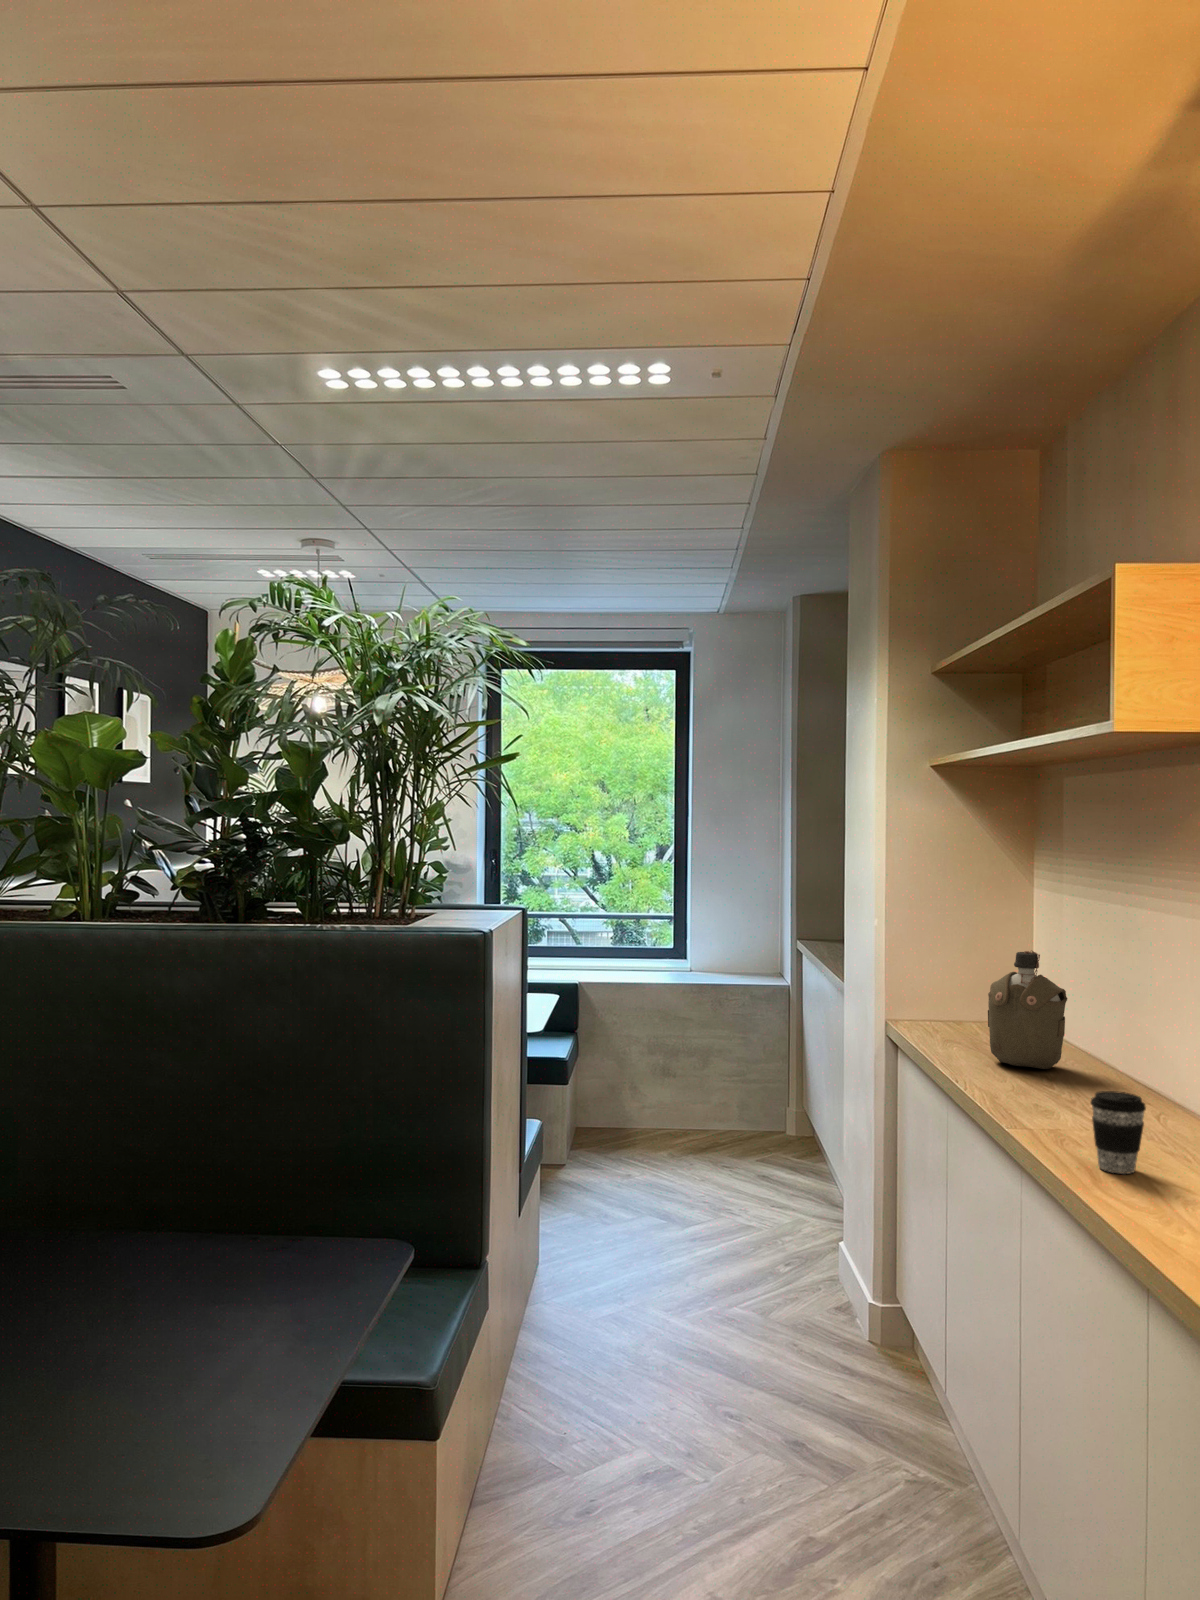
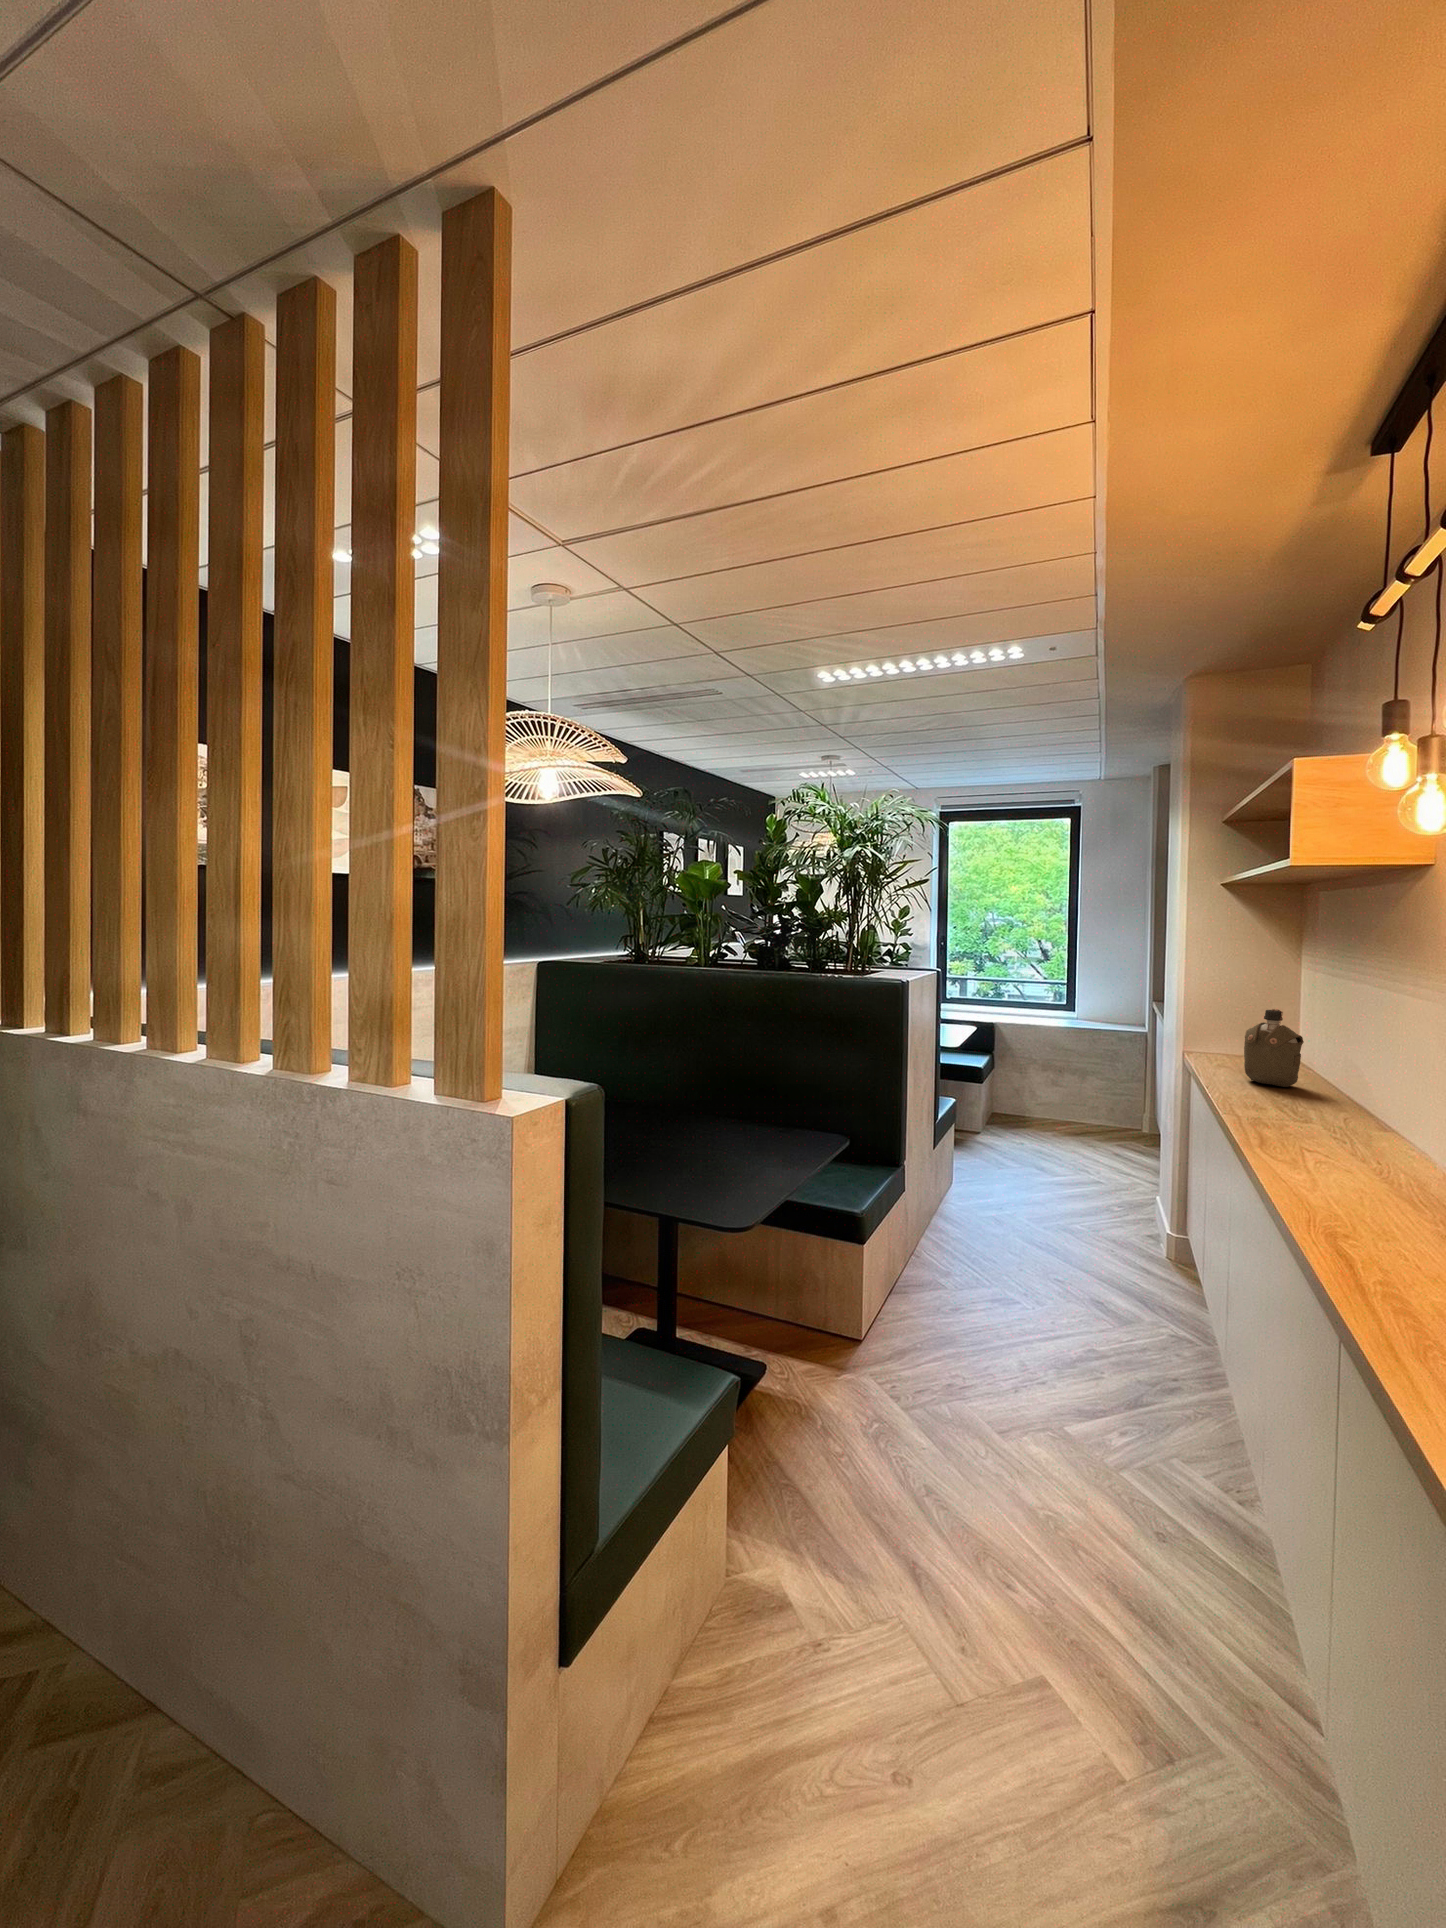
coffee cup: present [1091,1091,1146,1174] -> none [1279,1093,1319,1145]

